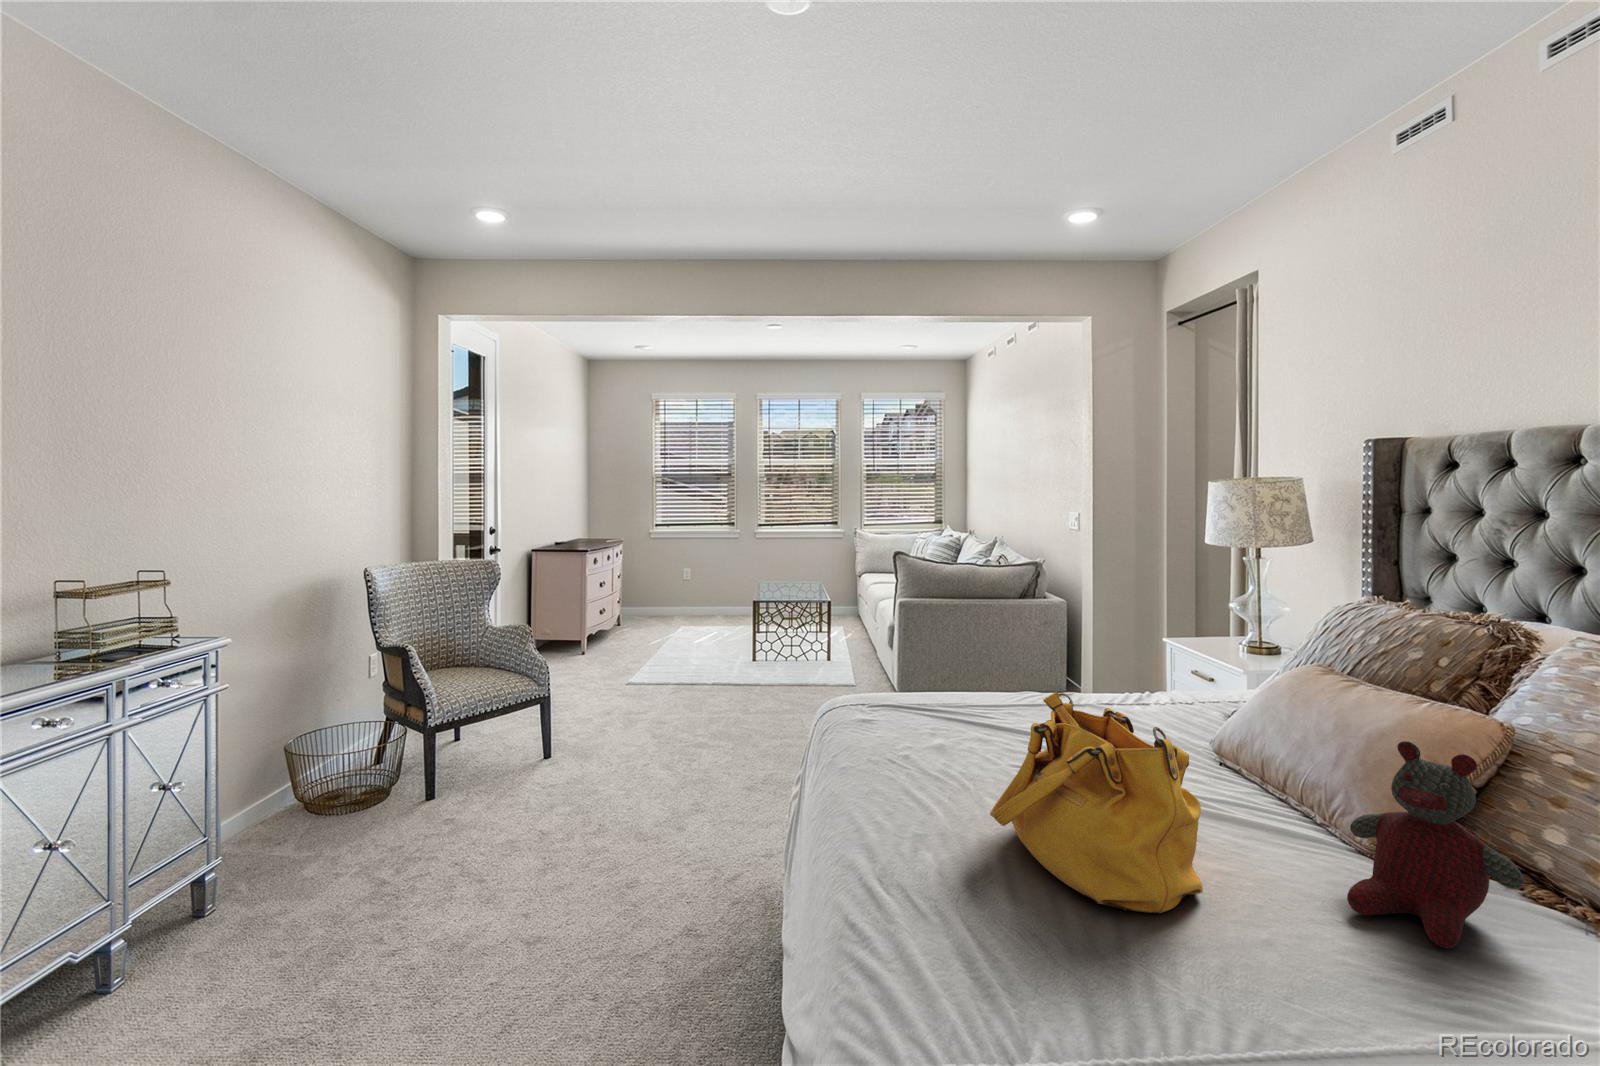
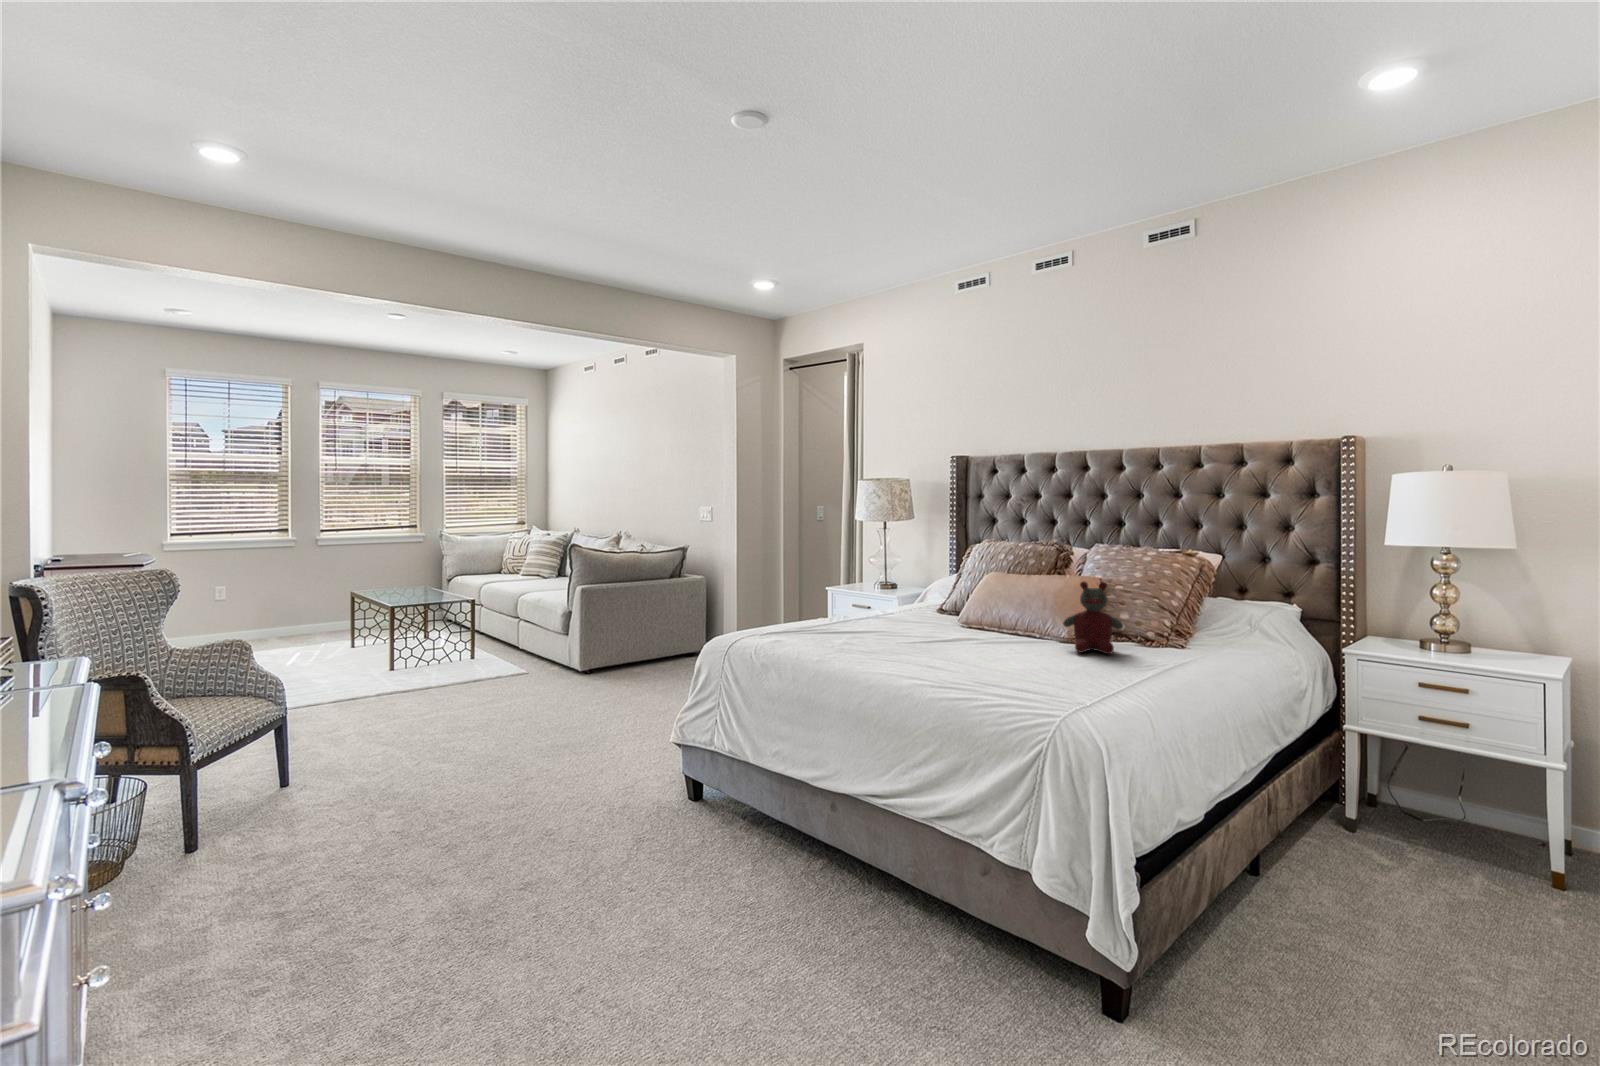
handbag: present [990,692,1203,913] -> none [940,583,1038,666]

